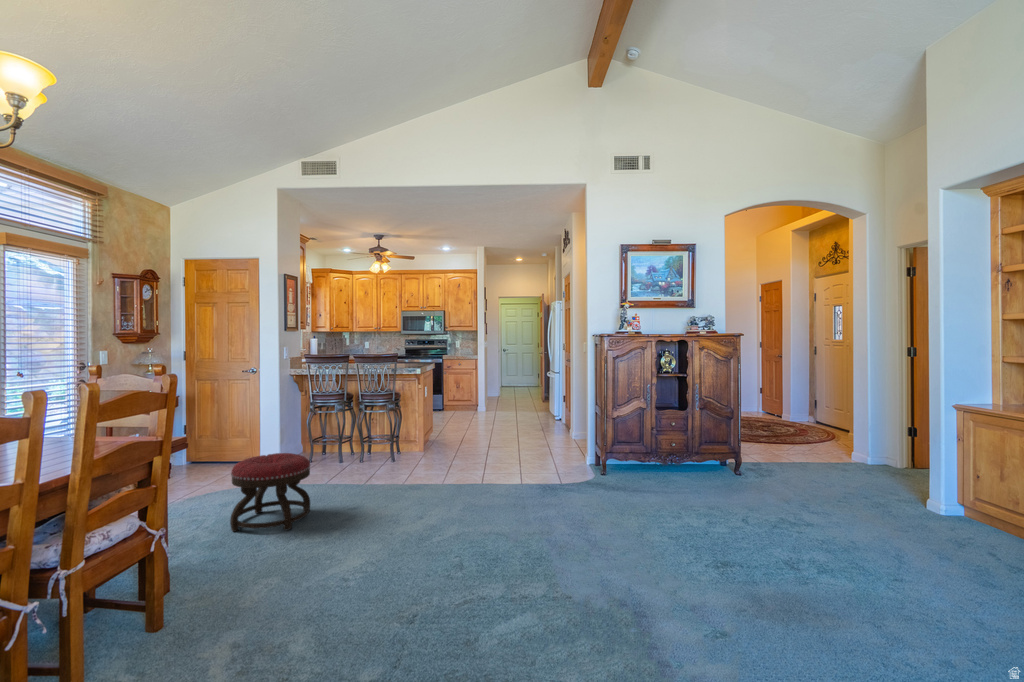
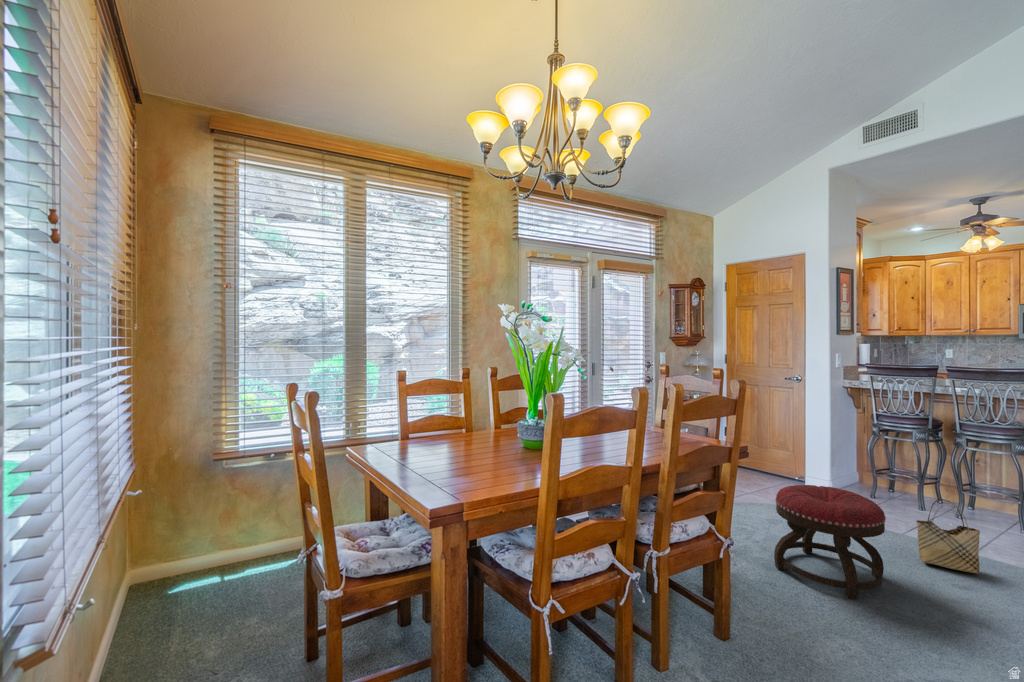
woven basket: none [332,446,366,493] -> present [916,499,980,574]

